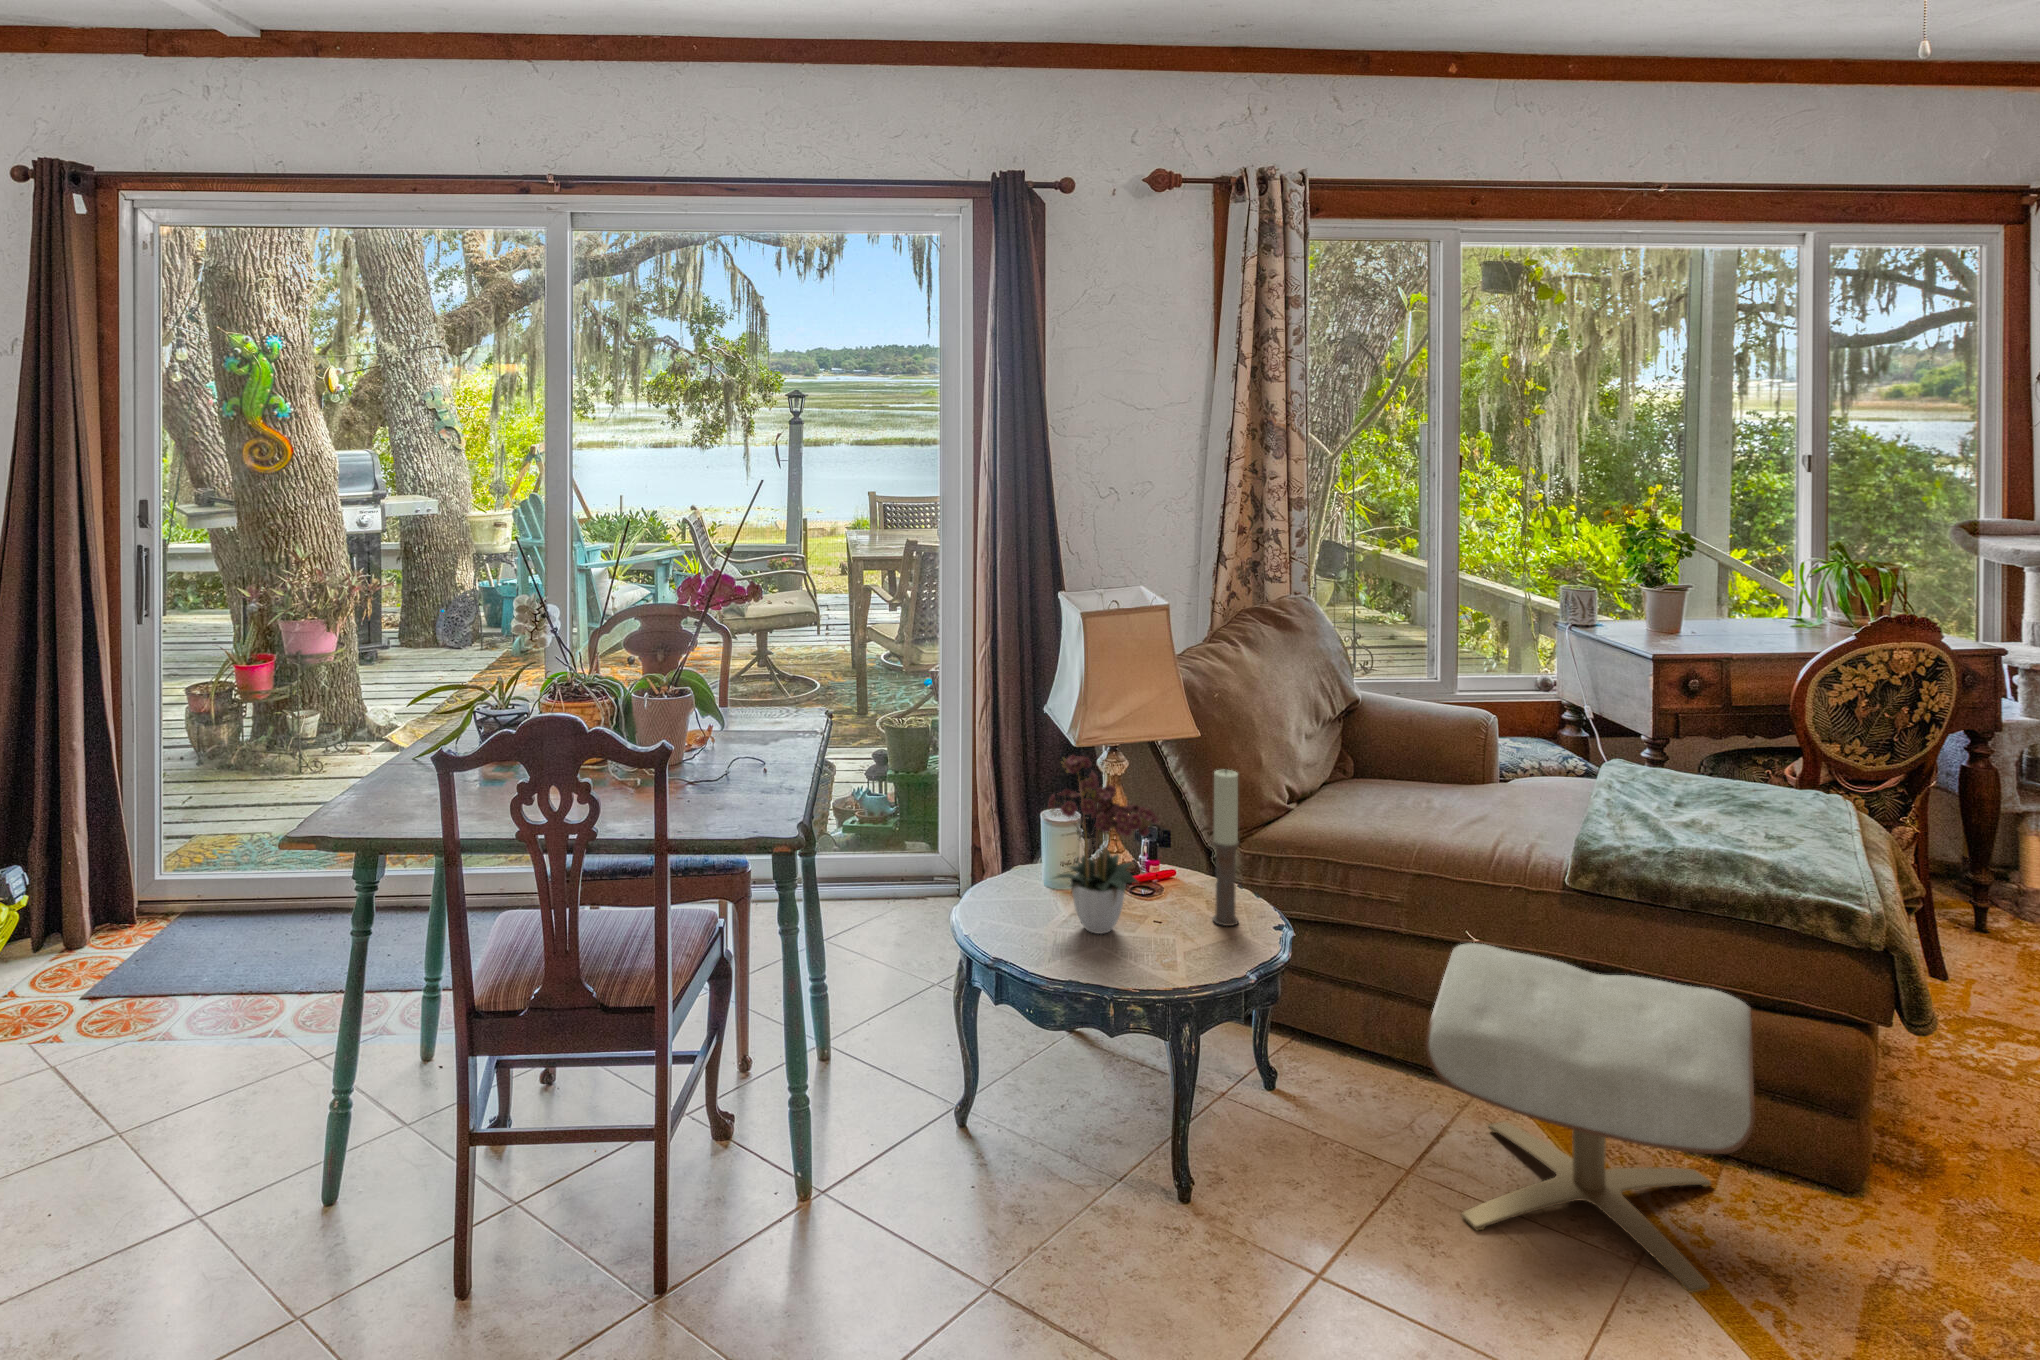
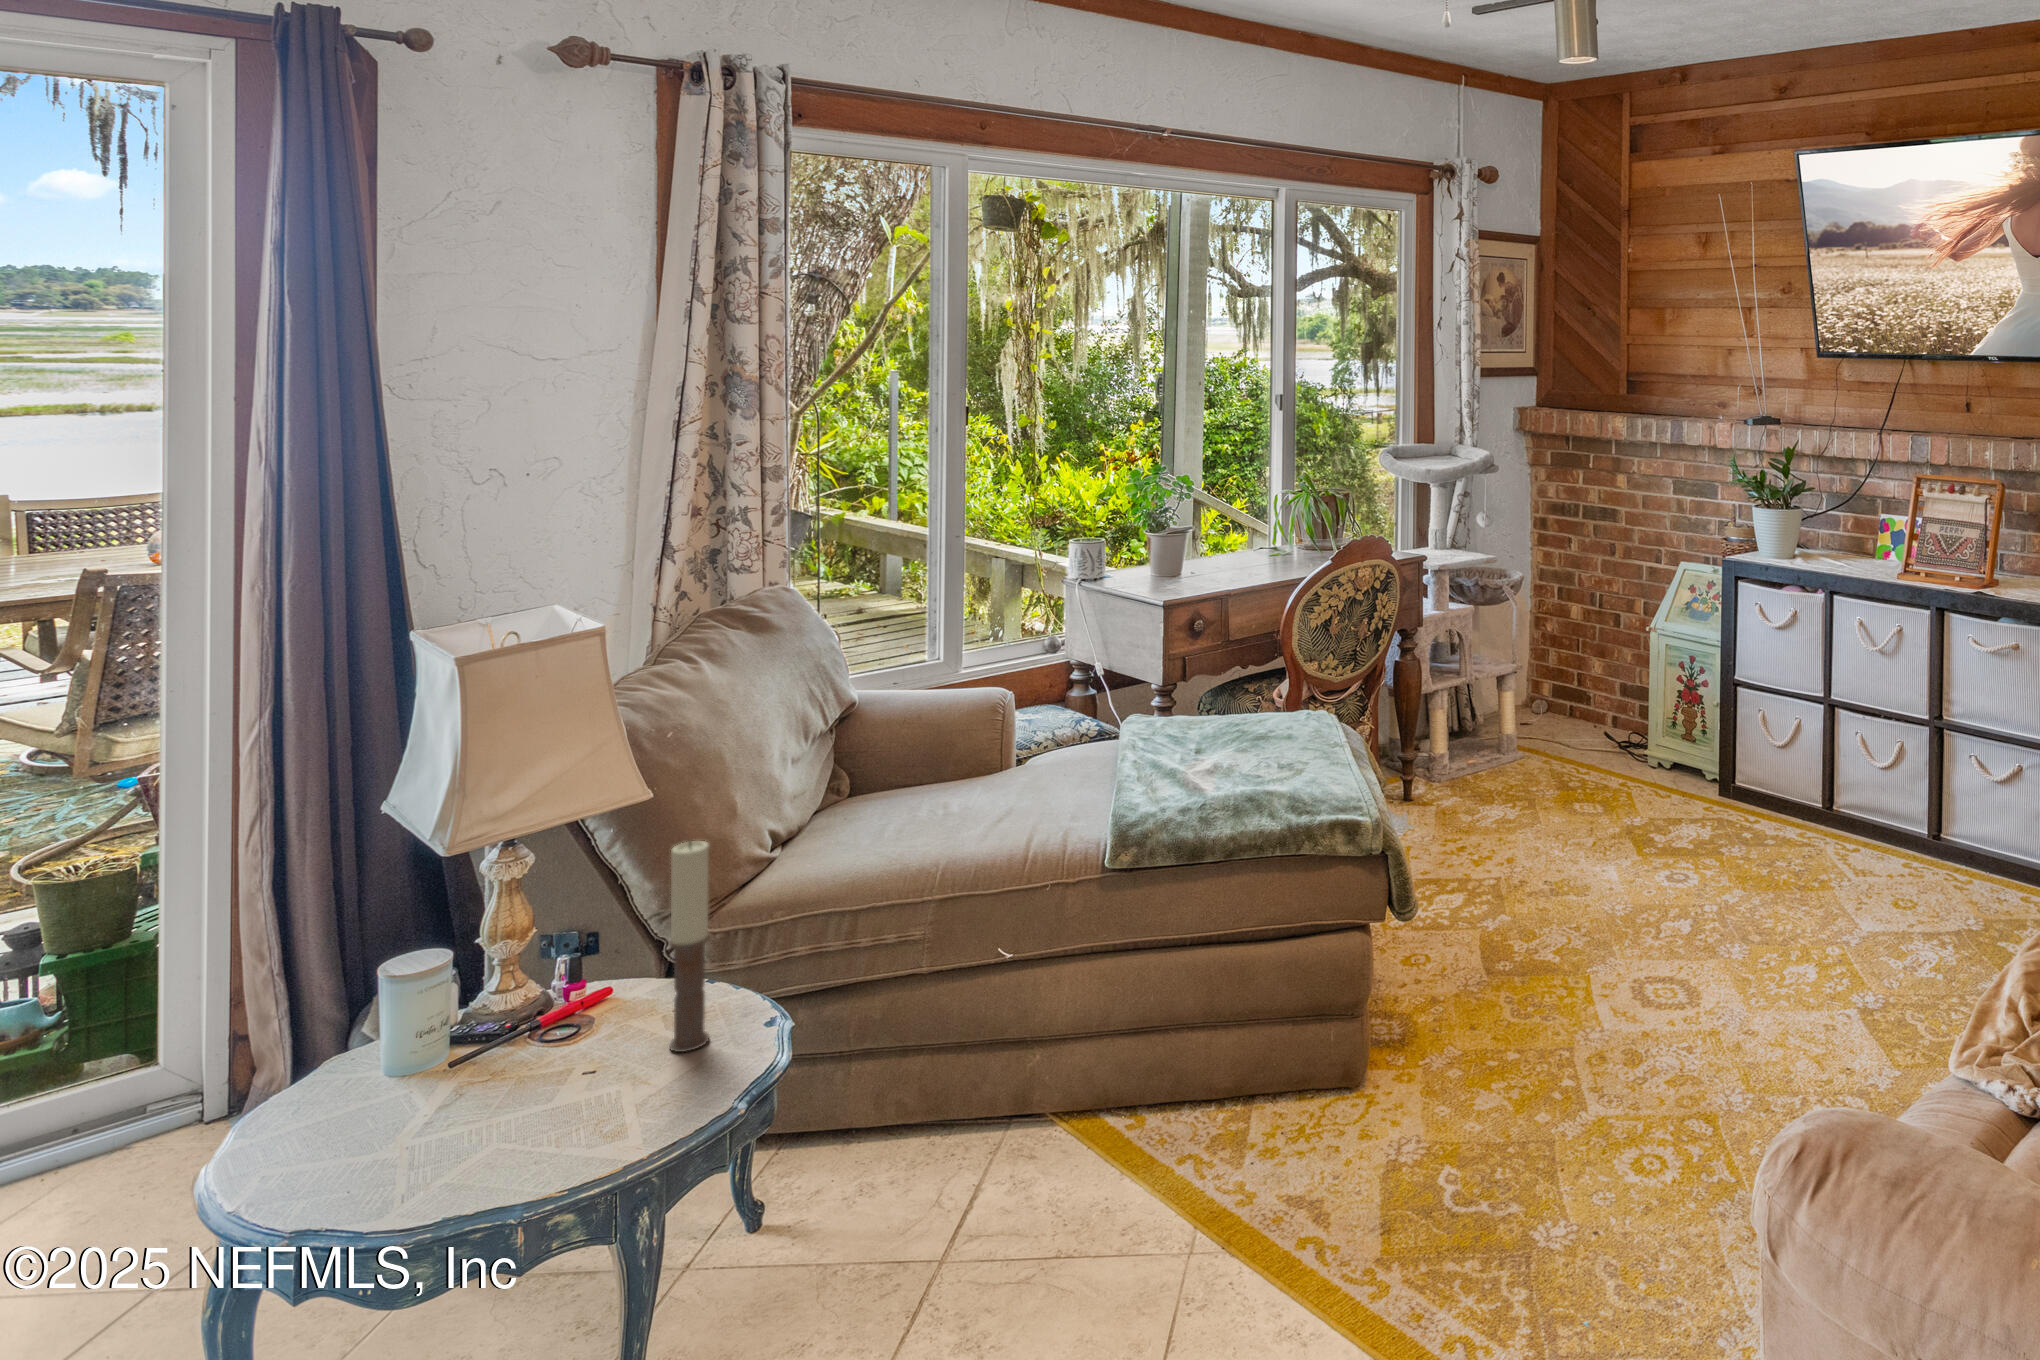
flower arrangement: present [1048,755,1158,934] -> none [365,866,597,1136]
ottoman: present [1426,943,1755,1293] -> none [964,938,1302,1304]

